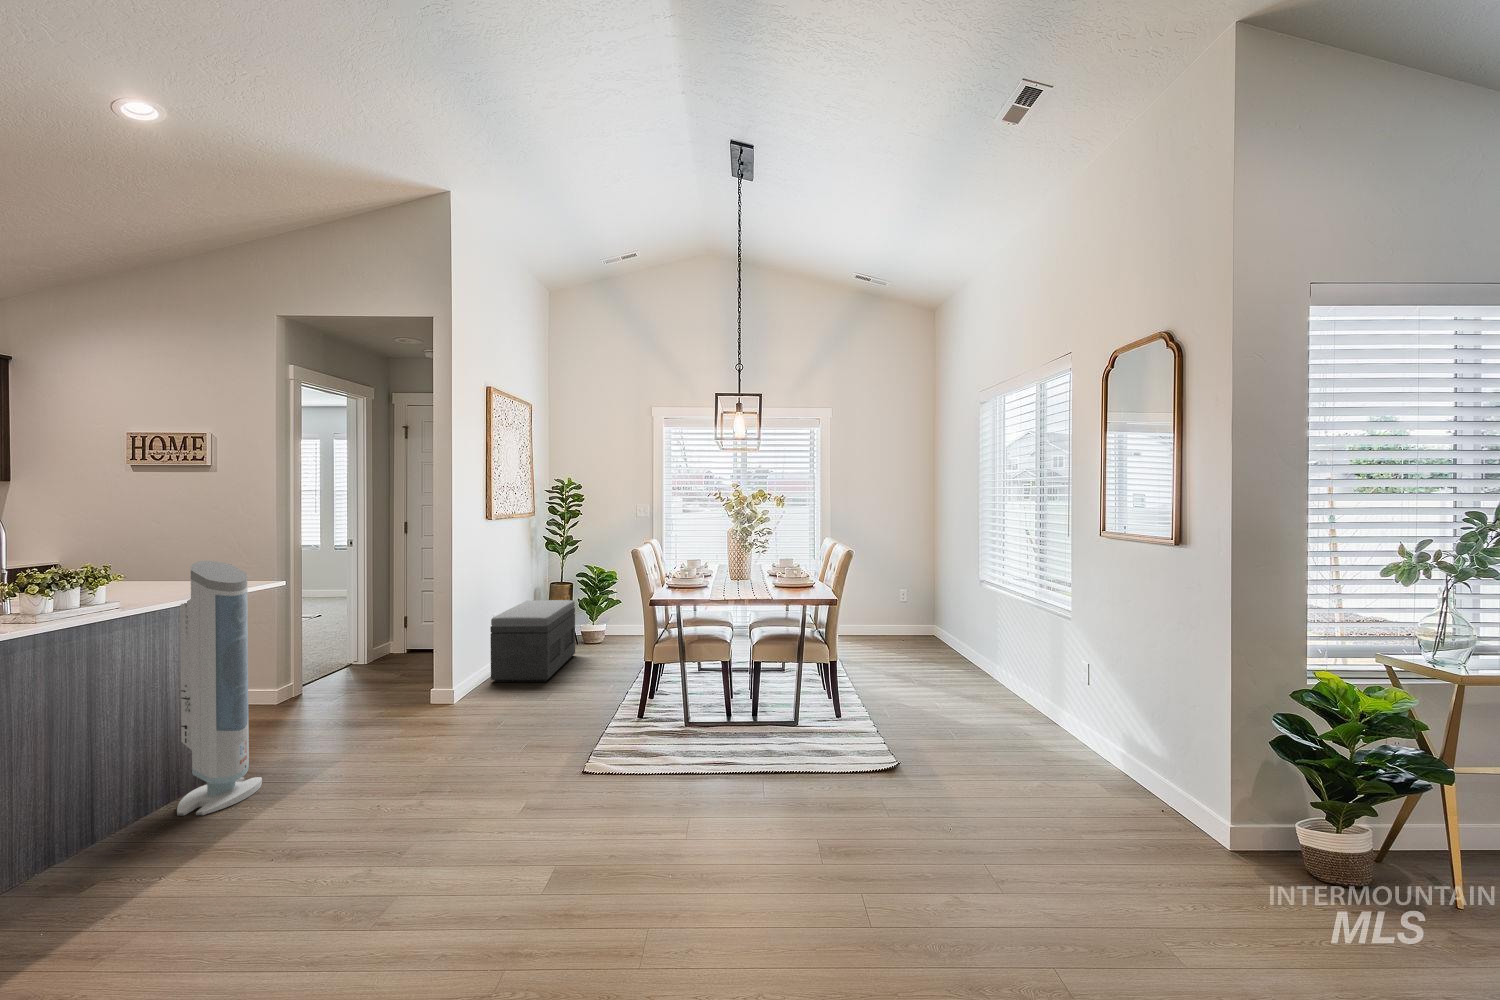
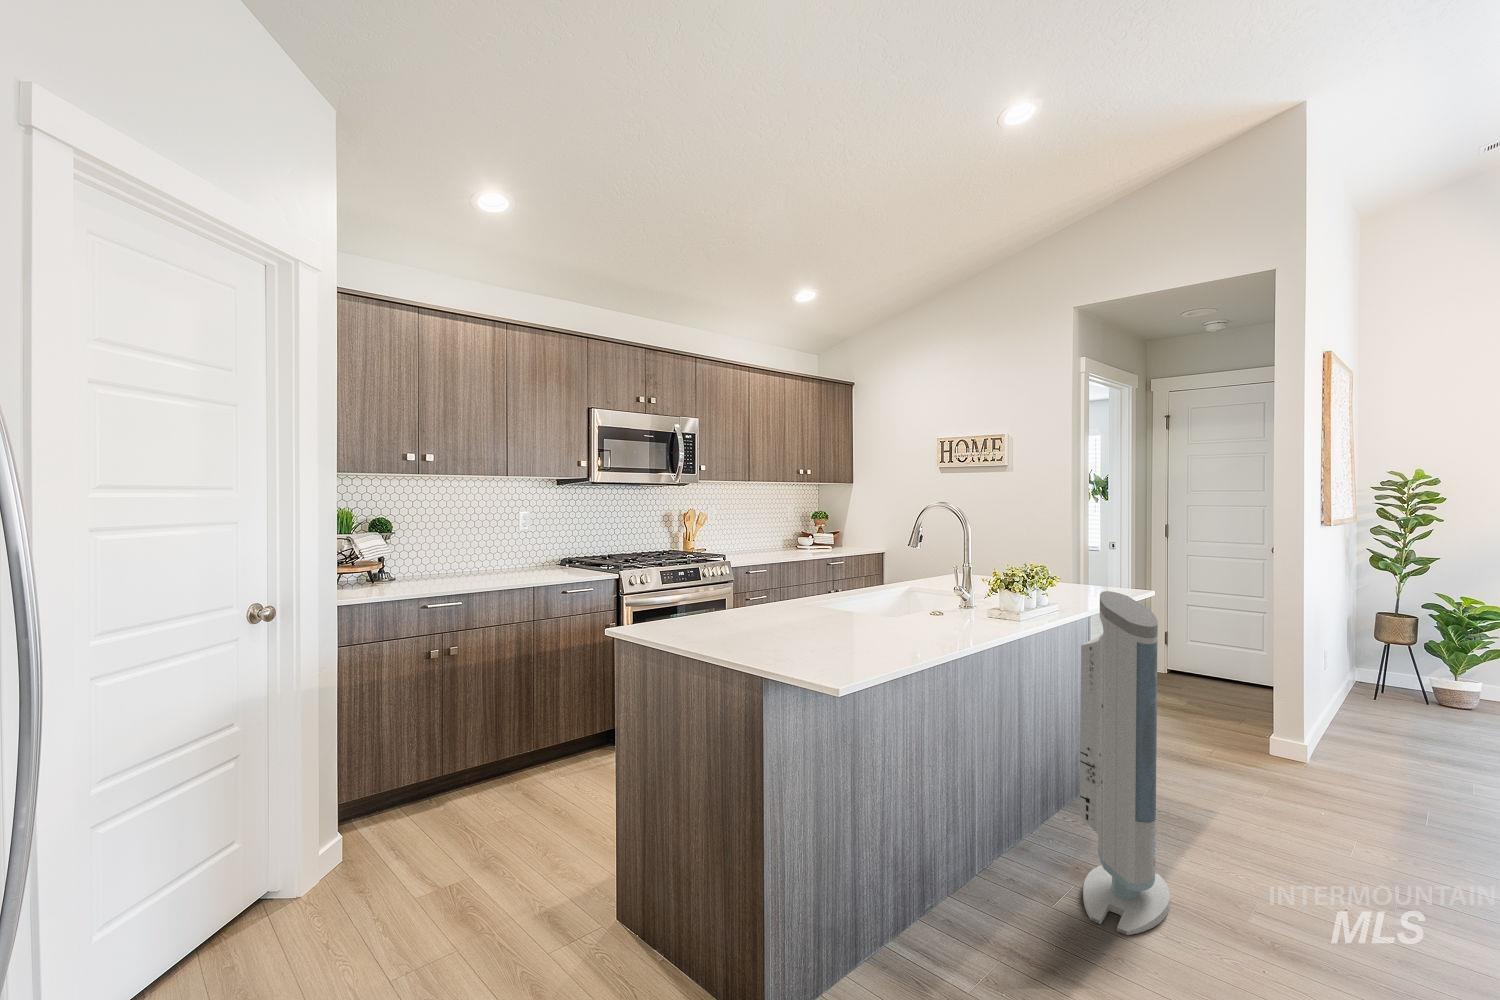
storage bench: present [490,600,575,682] -> none [1353,637,1468,775]

